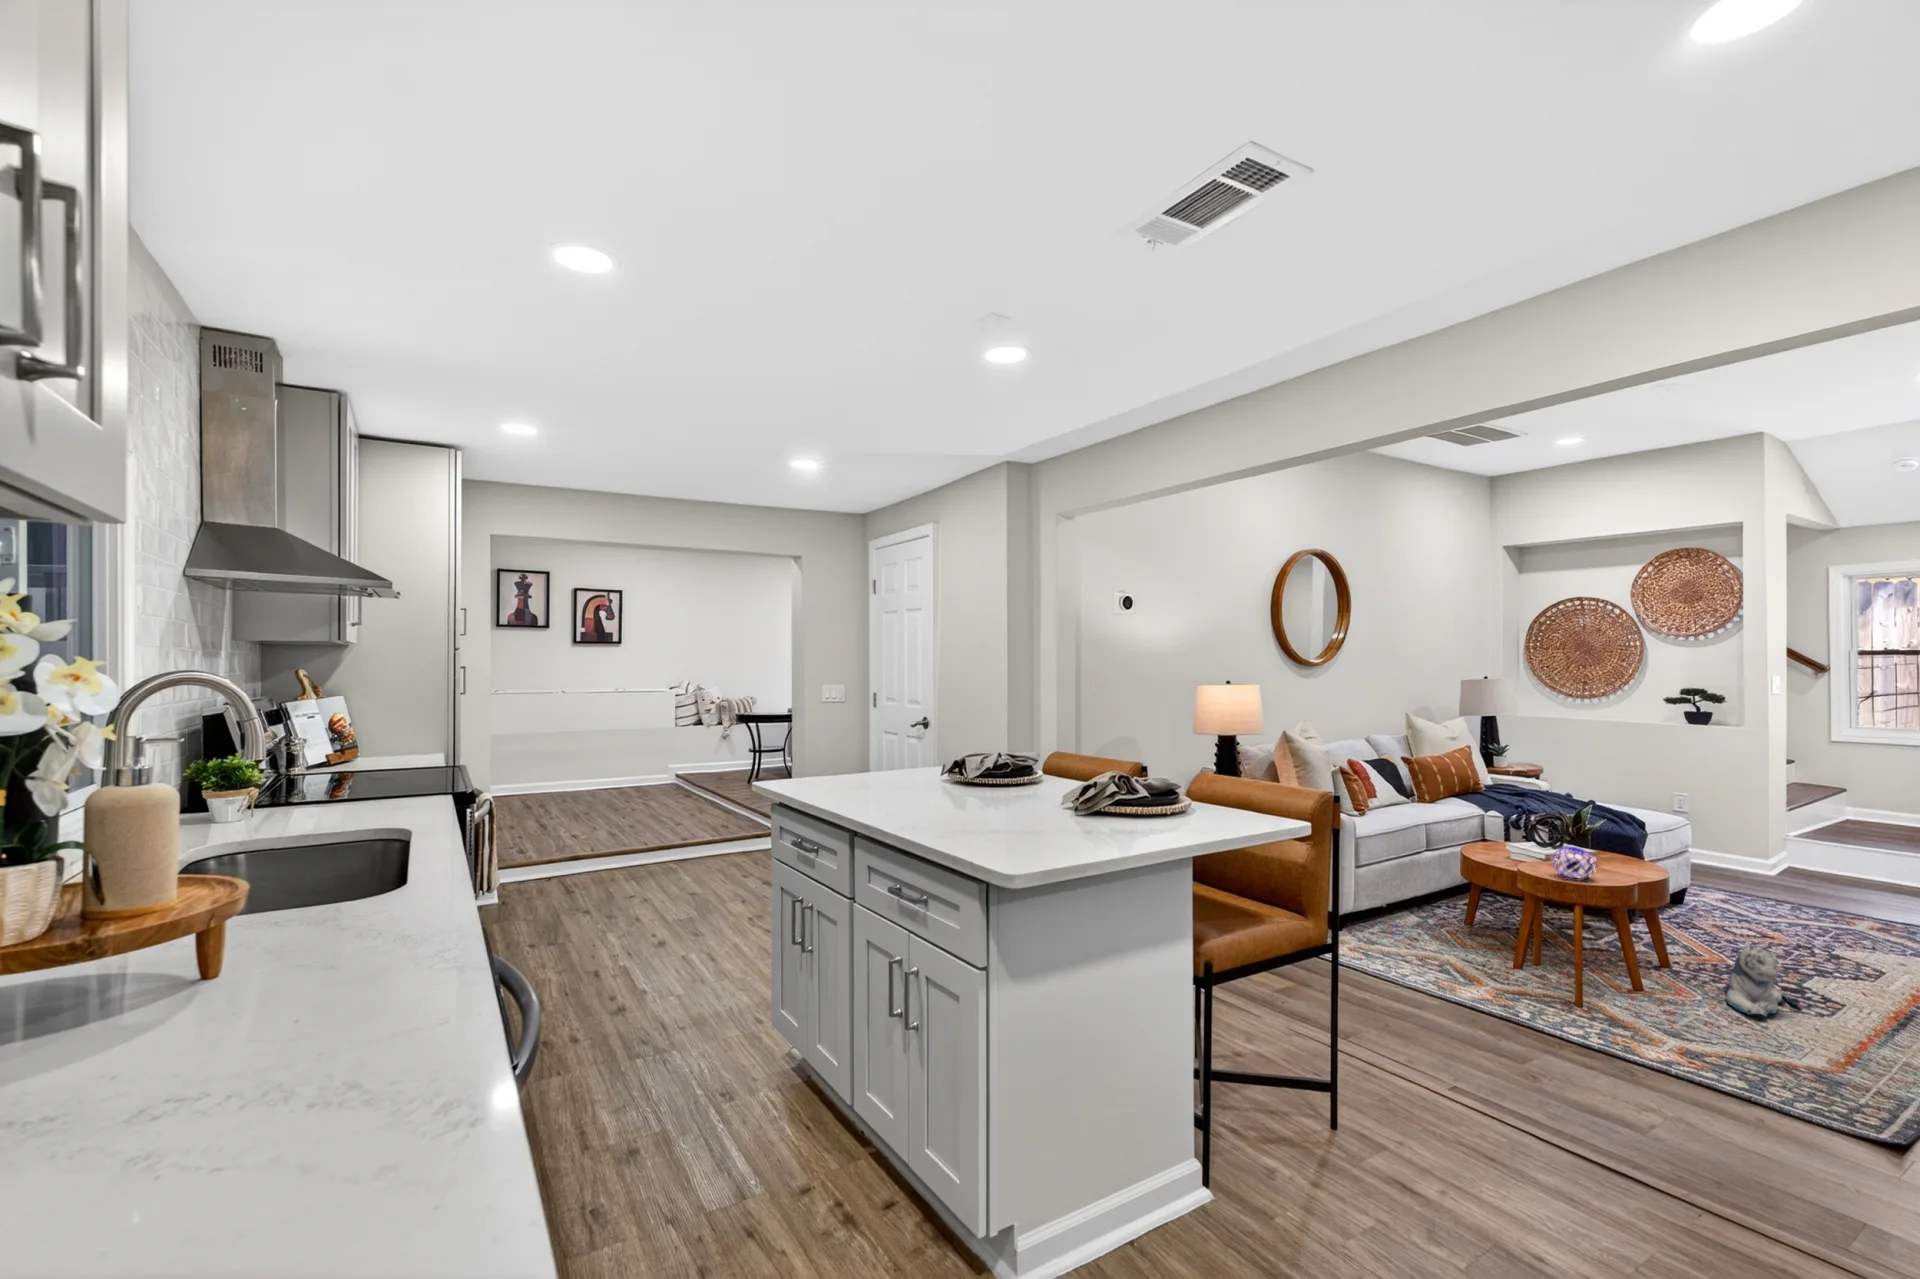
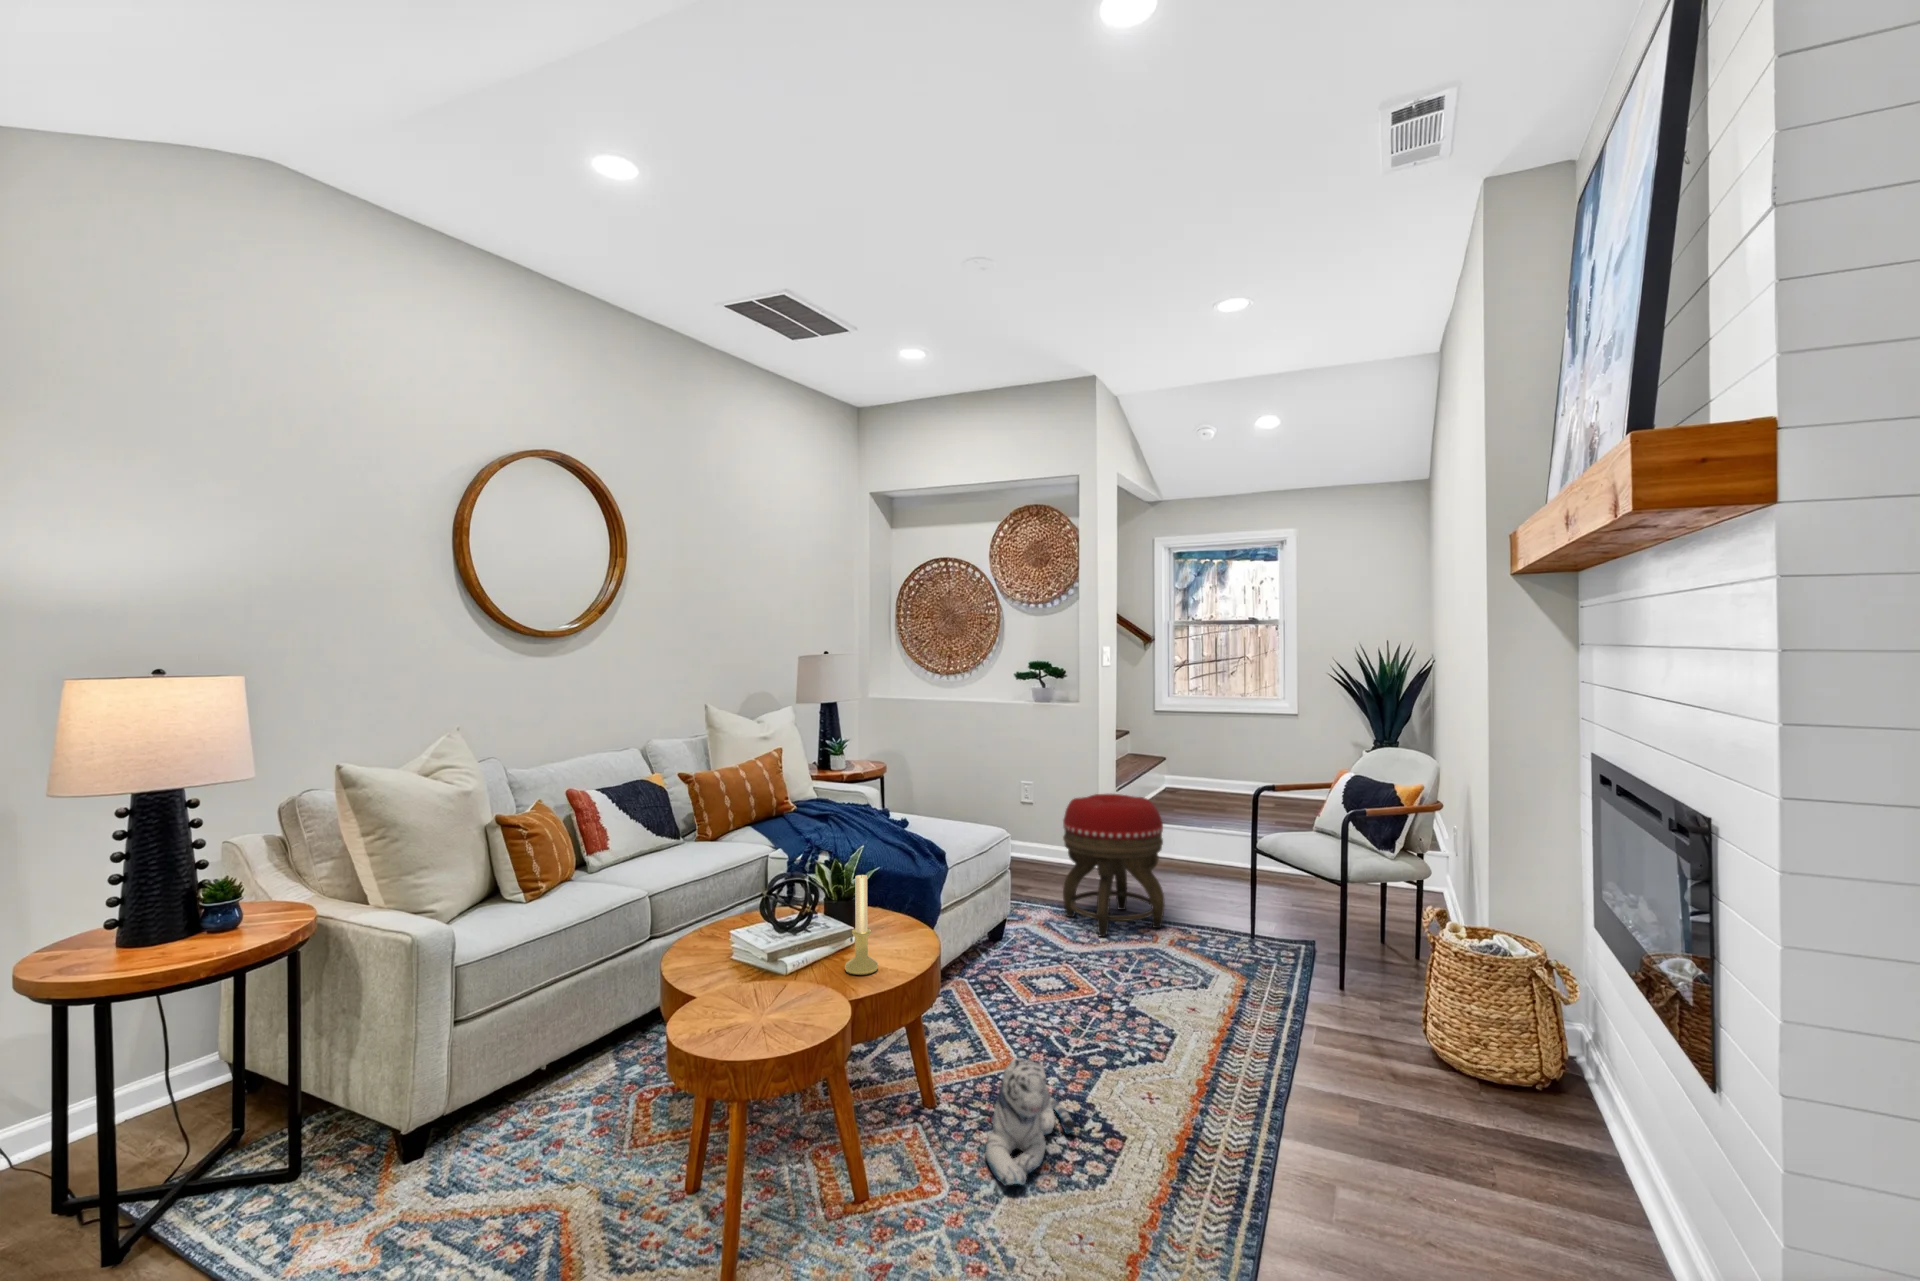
footstool: none [1742,803,1863,922] -> present [1063,794,1165,936]
candle holder: none [1606,816,1632,878] -> present [845,874,878,975]
decorative orb: present [1553,847,1596,878] -> none [757,937,820,996]

